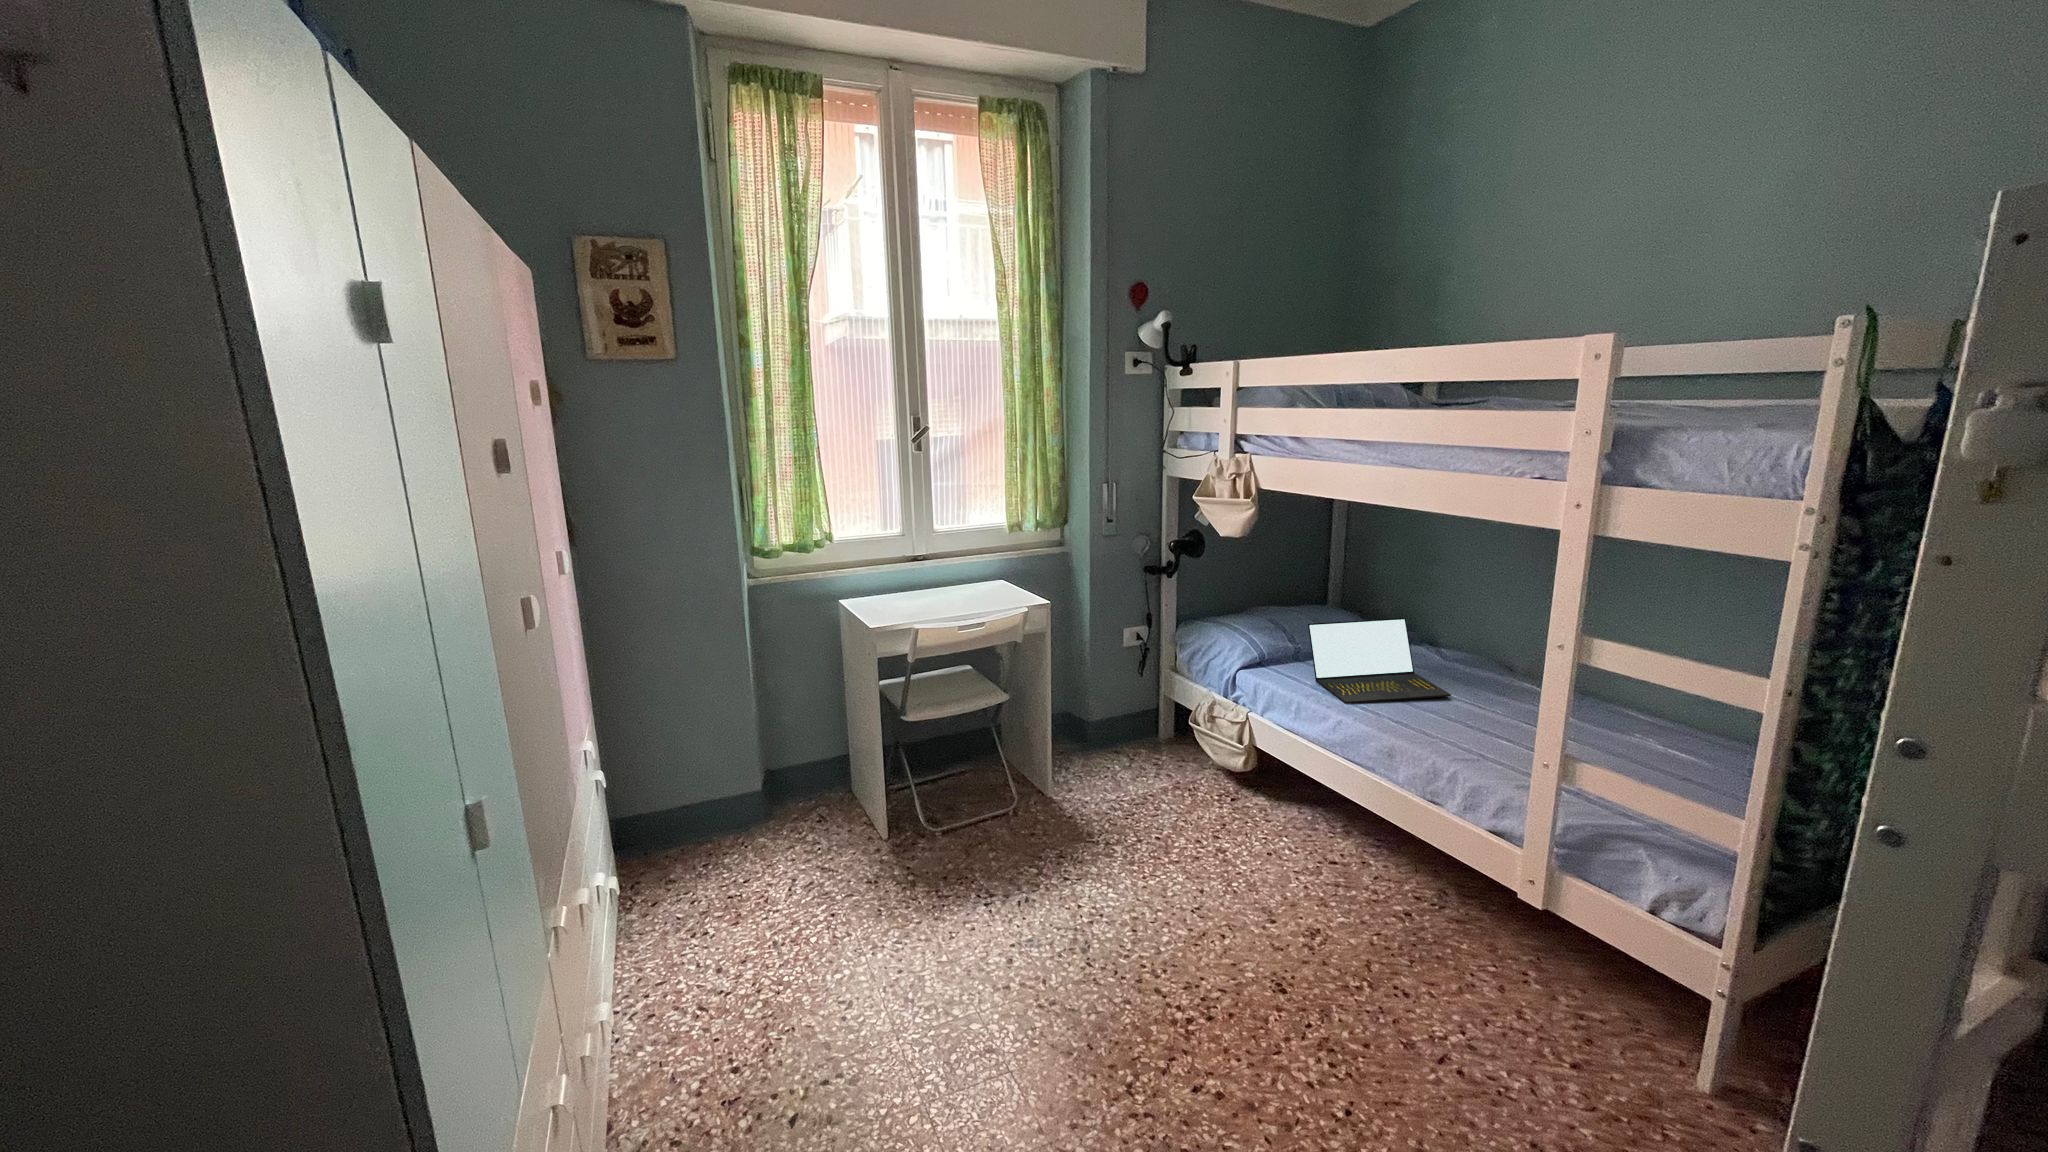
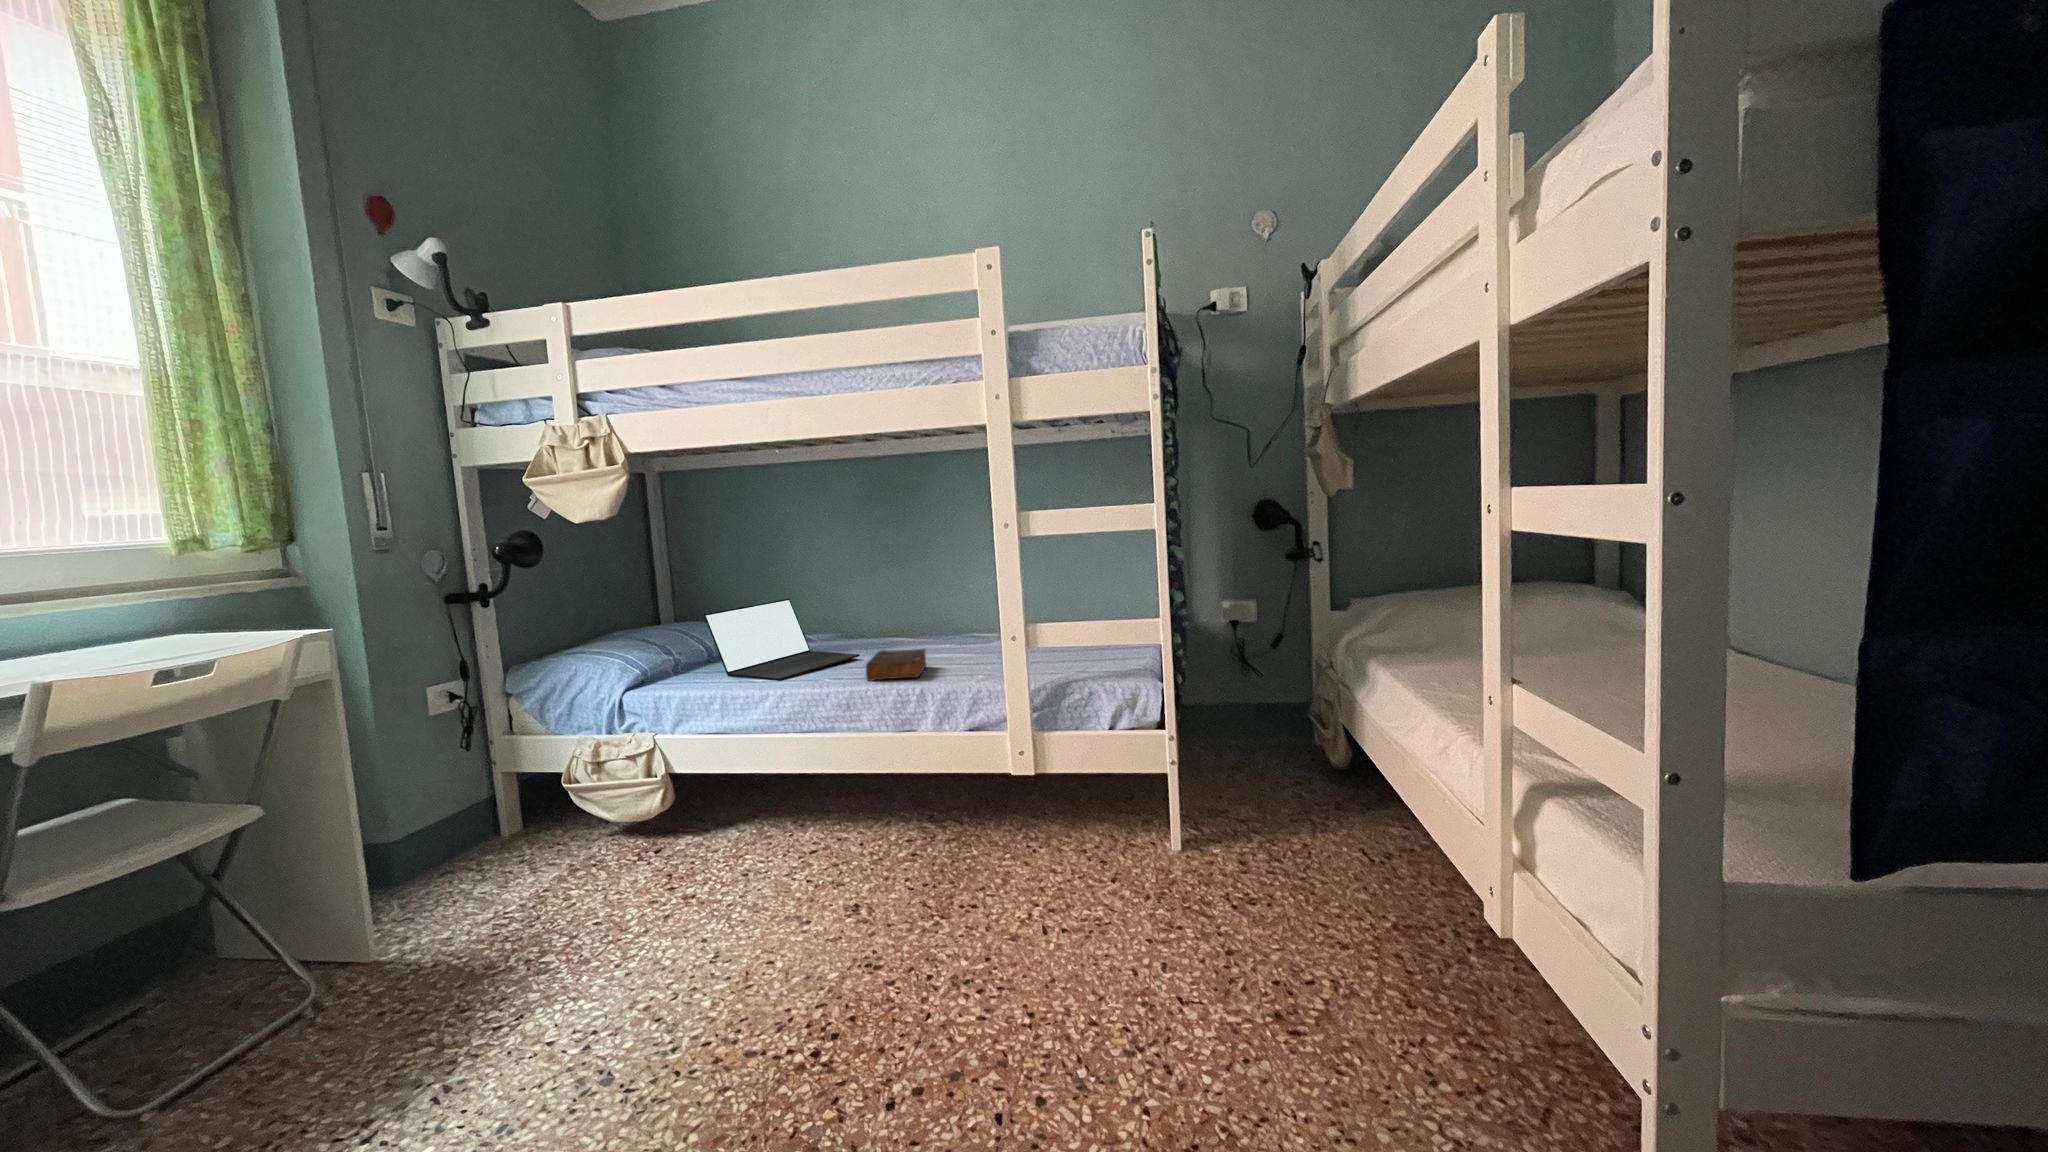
book: none [1414,704,1502,751] -> present [866,649,927,681]

